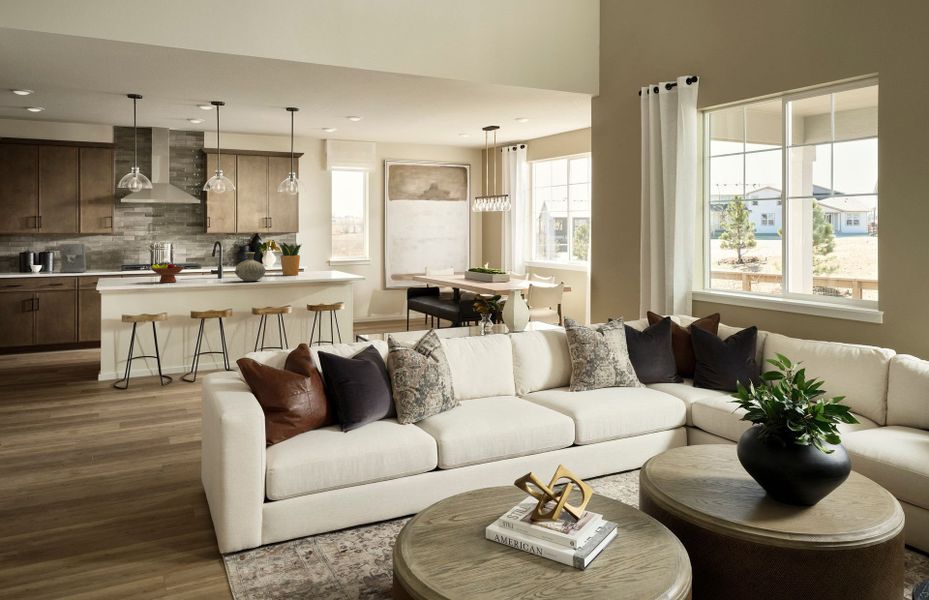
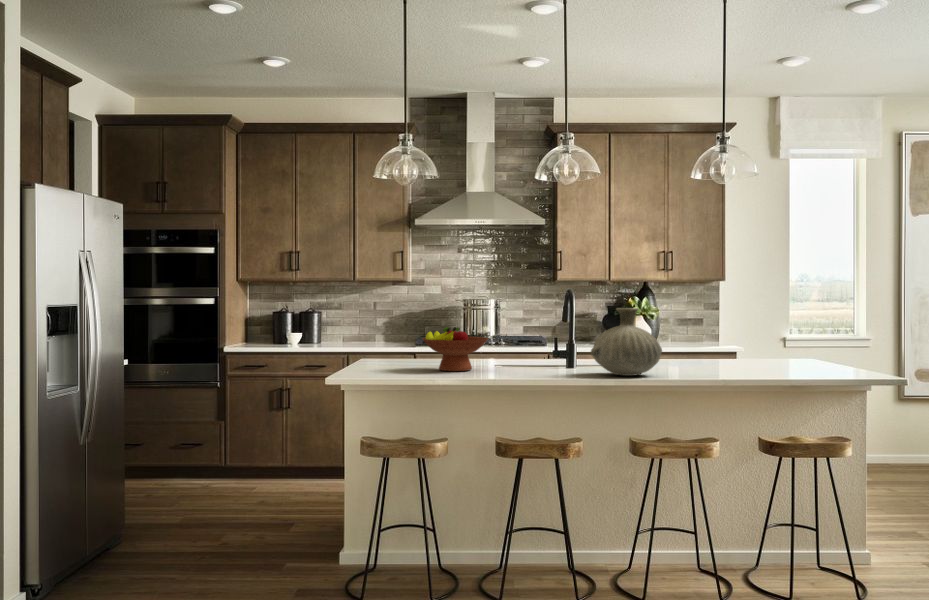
potted plant: present [277,242,301,276] -> none [680,289,744,364]
coffee maker: present [59,244,86,273] -> none [329,300,370,347]

